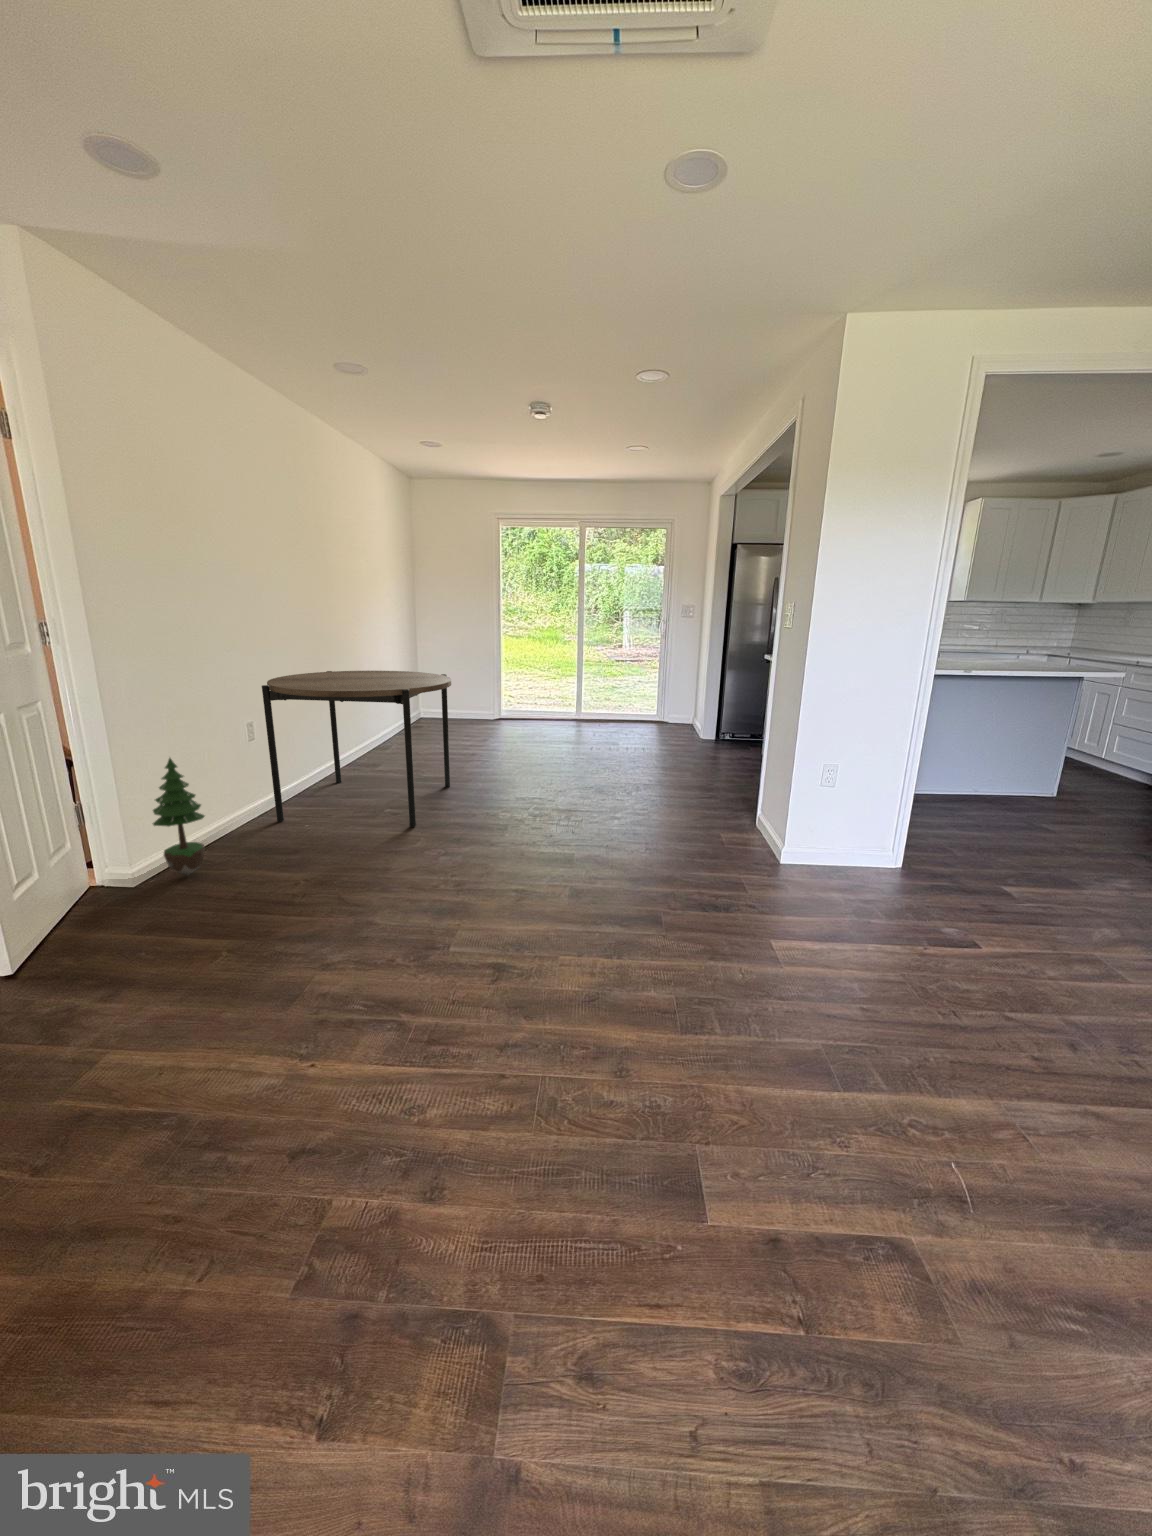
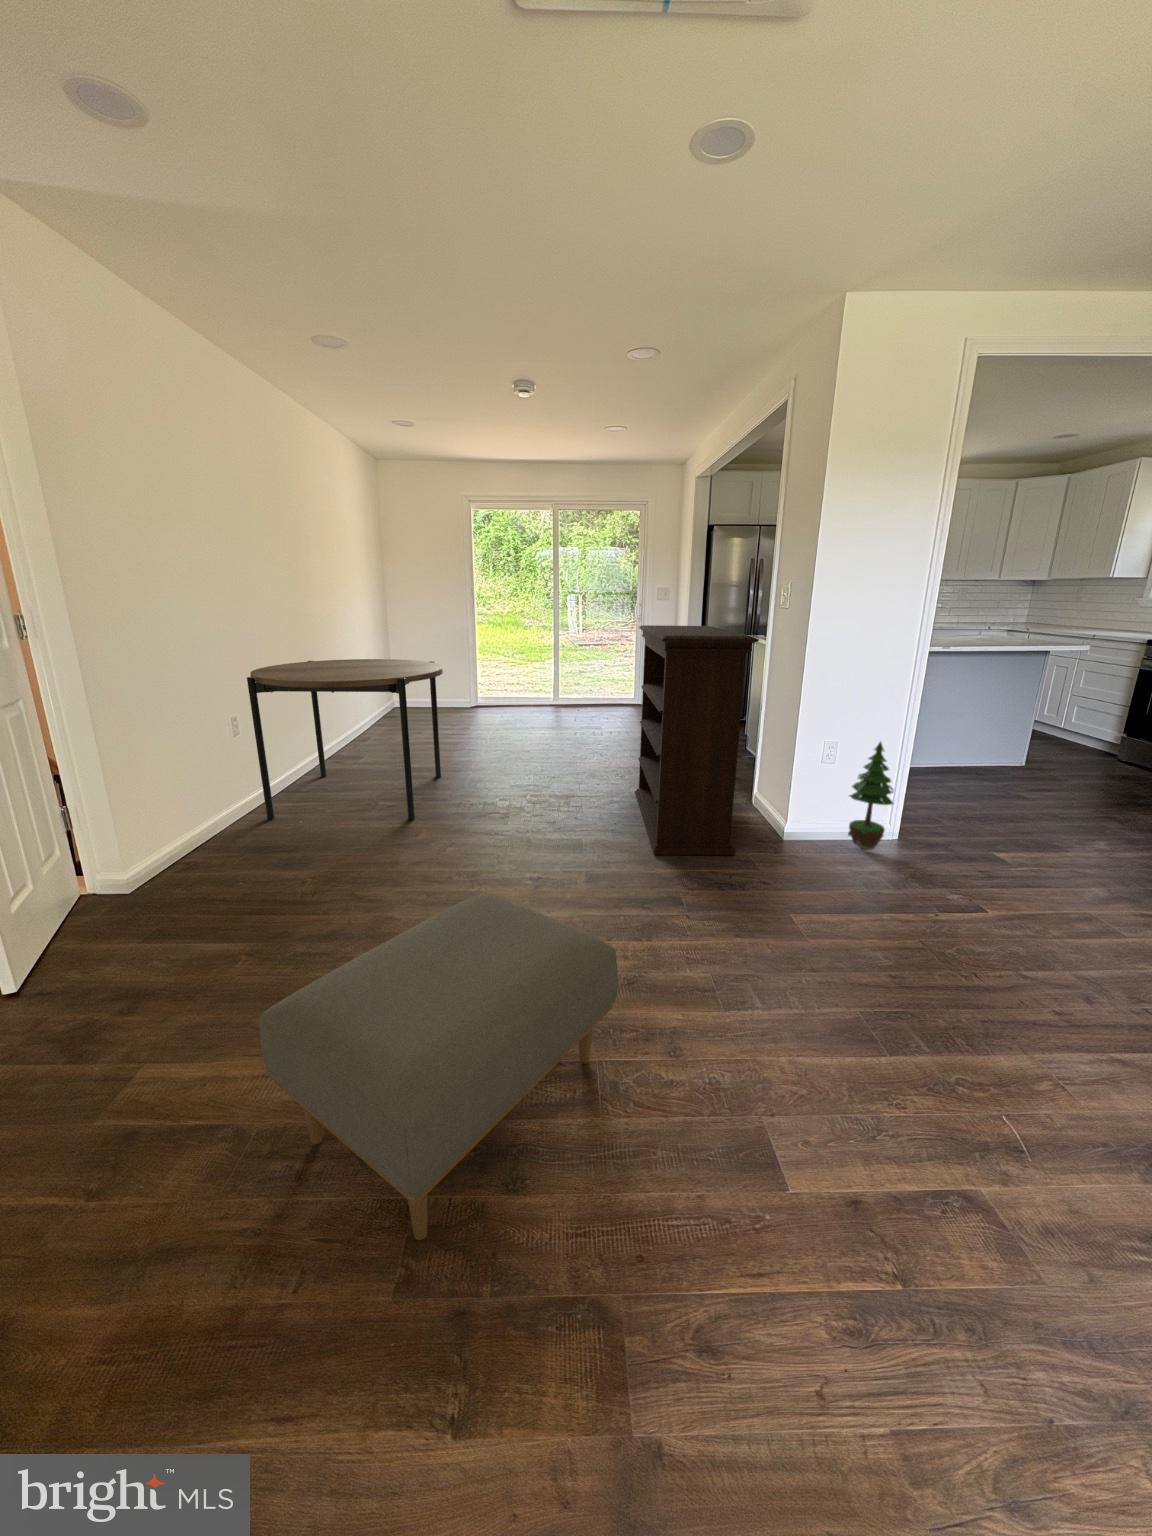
bookshelf: none [637,643,750,876] -> present [635,625,758,855]
potted tree: present [153,758,205,875] -> present [848,742,893,851]
ottoman: none [199,902,561,1240] -> present [260,894,618,1240]

